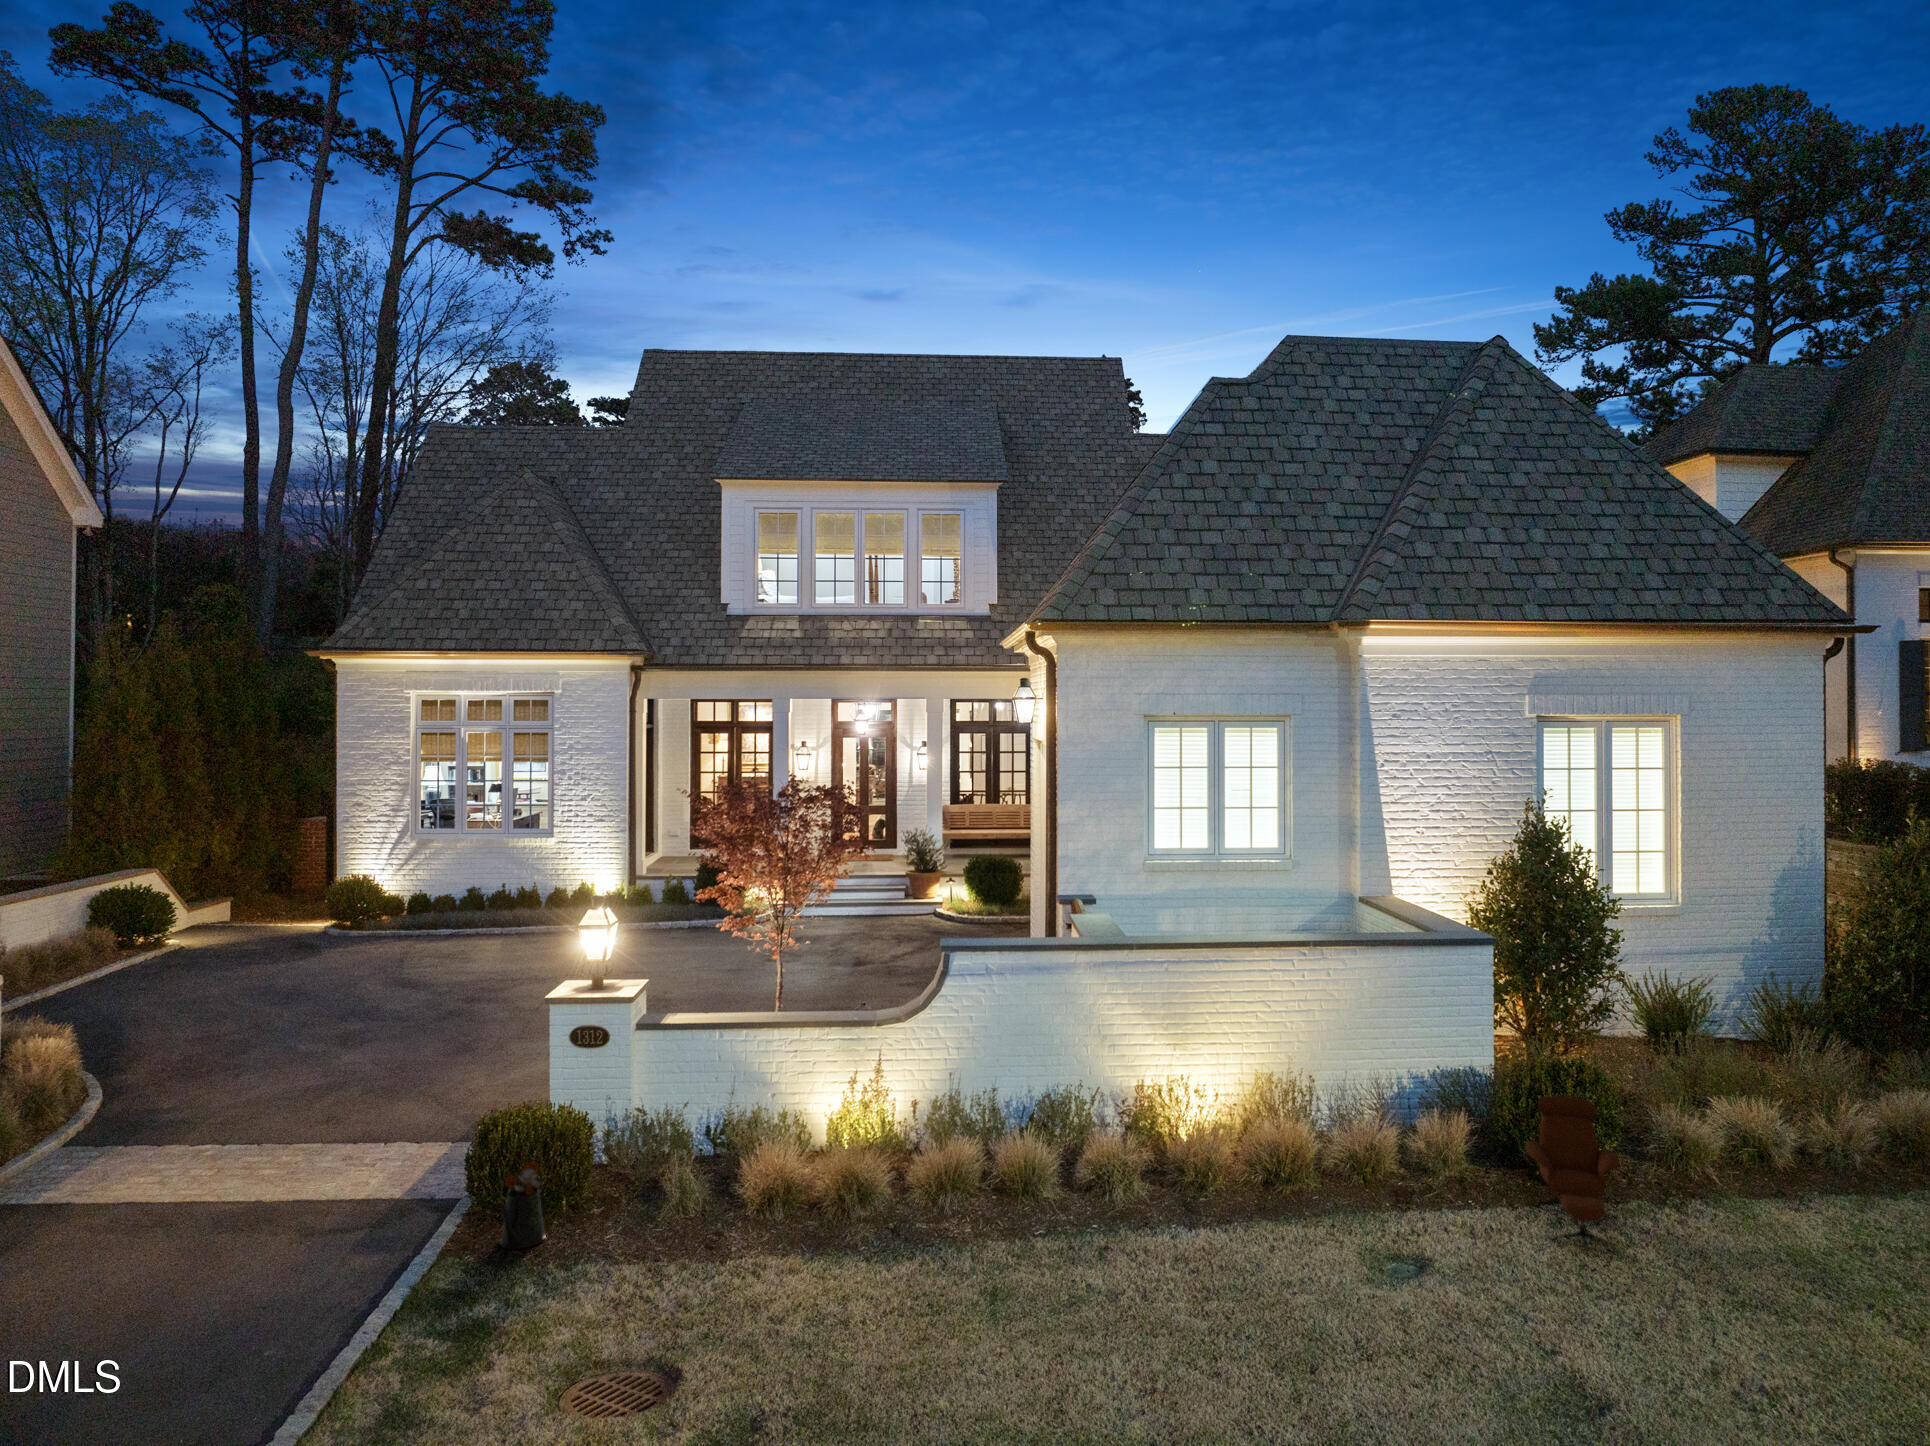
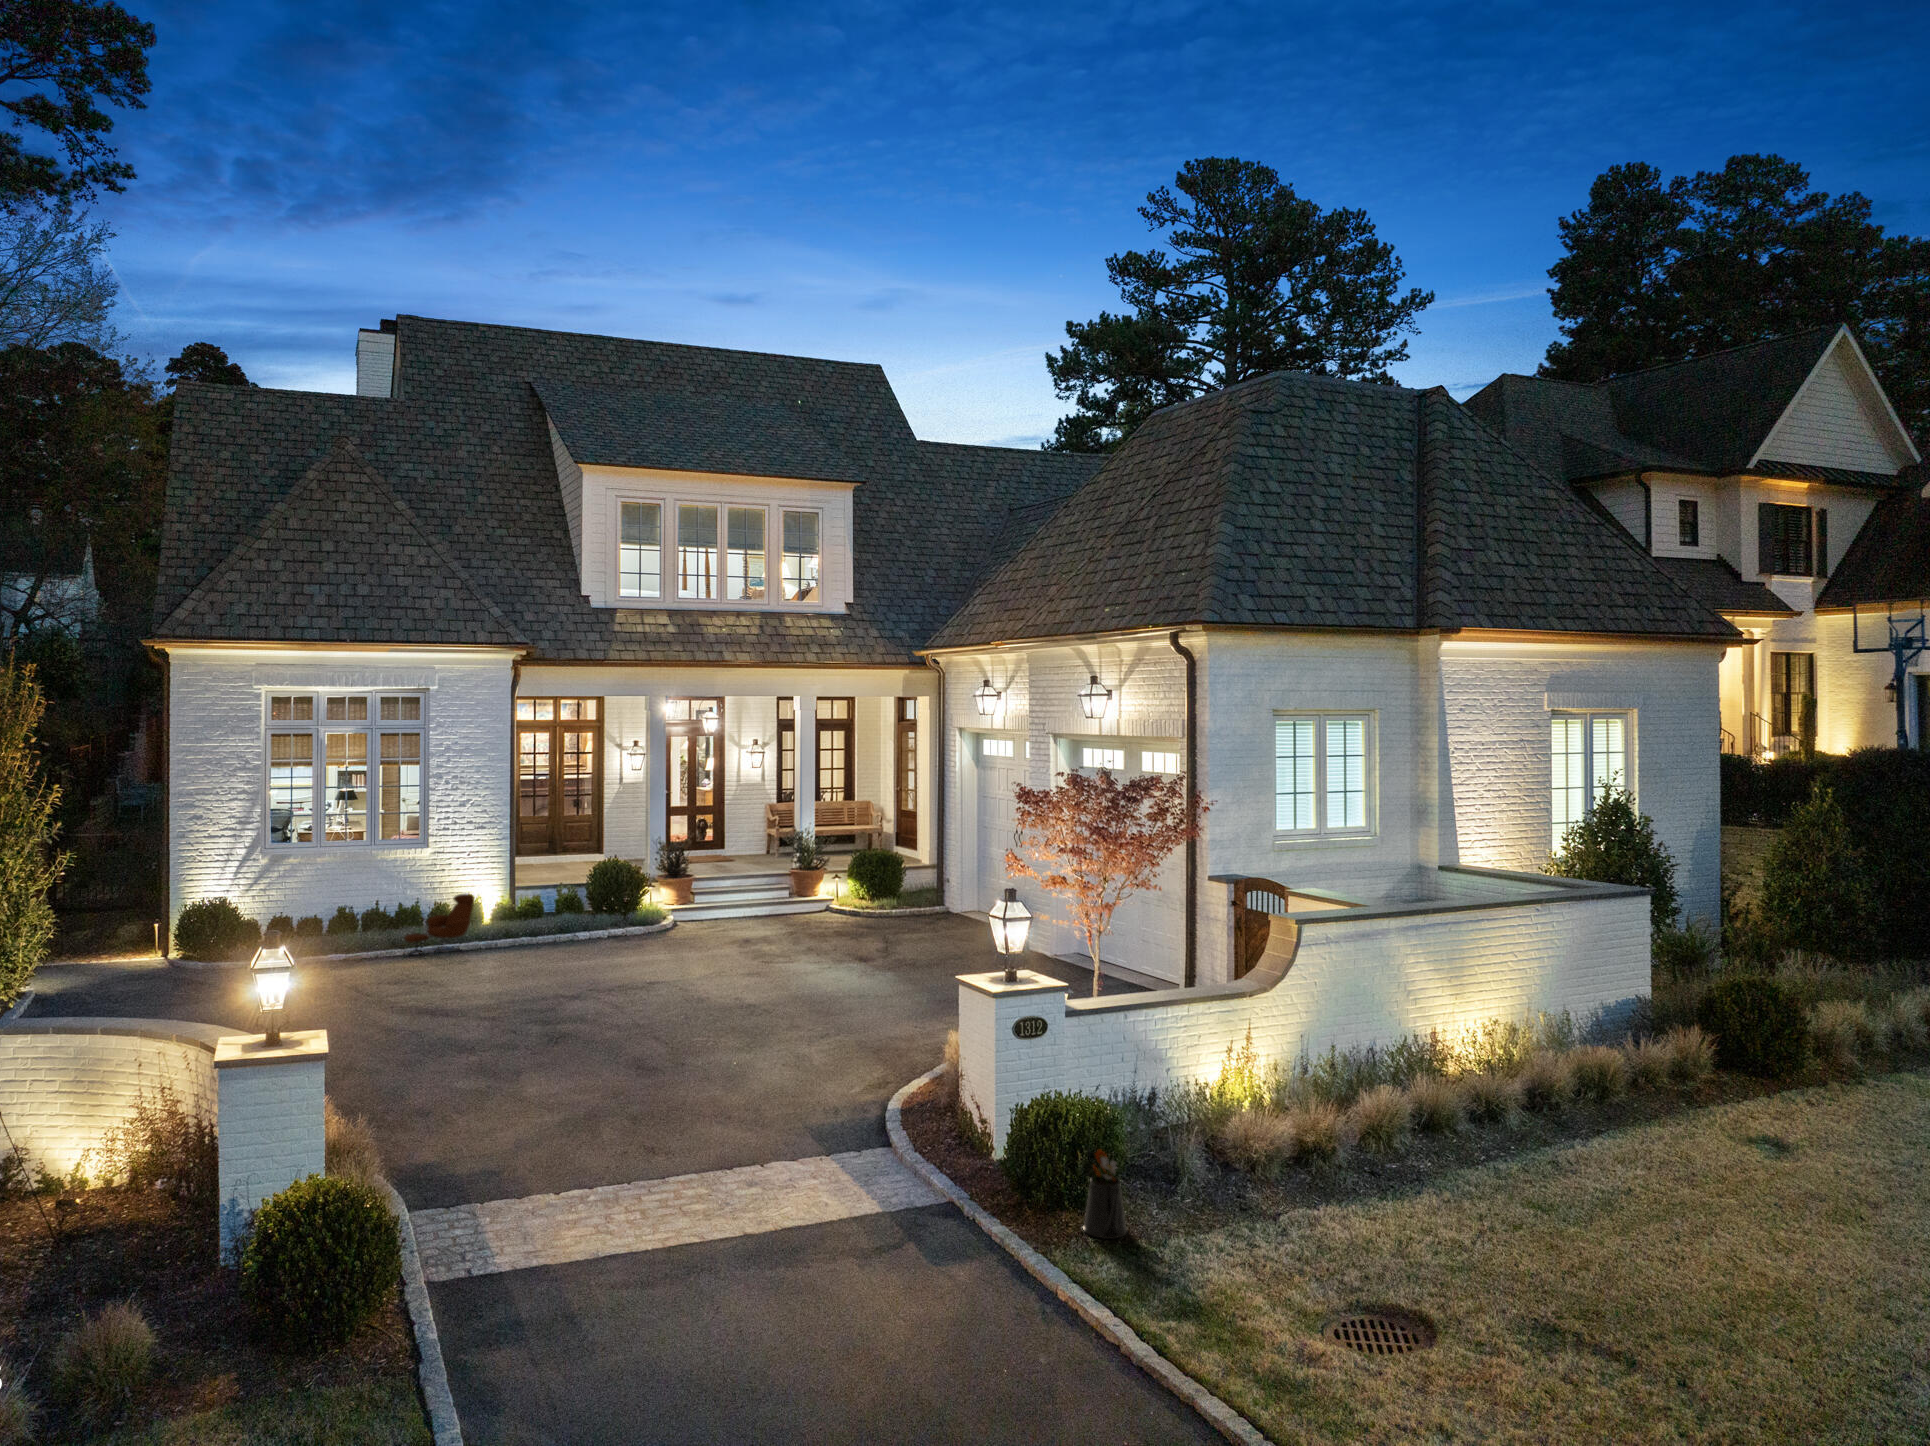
lounge chair: present [1525,1095,1619,1253] -> present [405,894,474,957]

